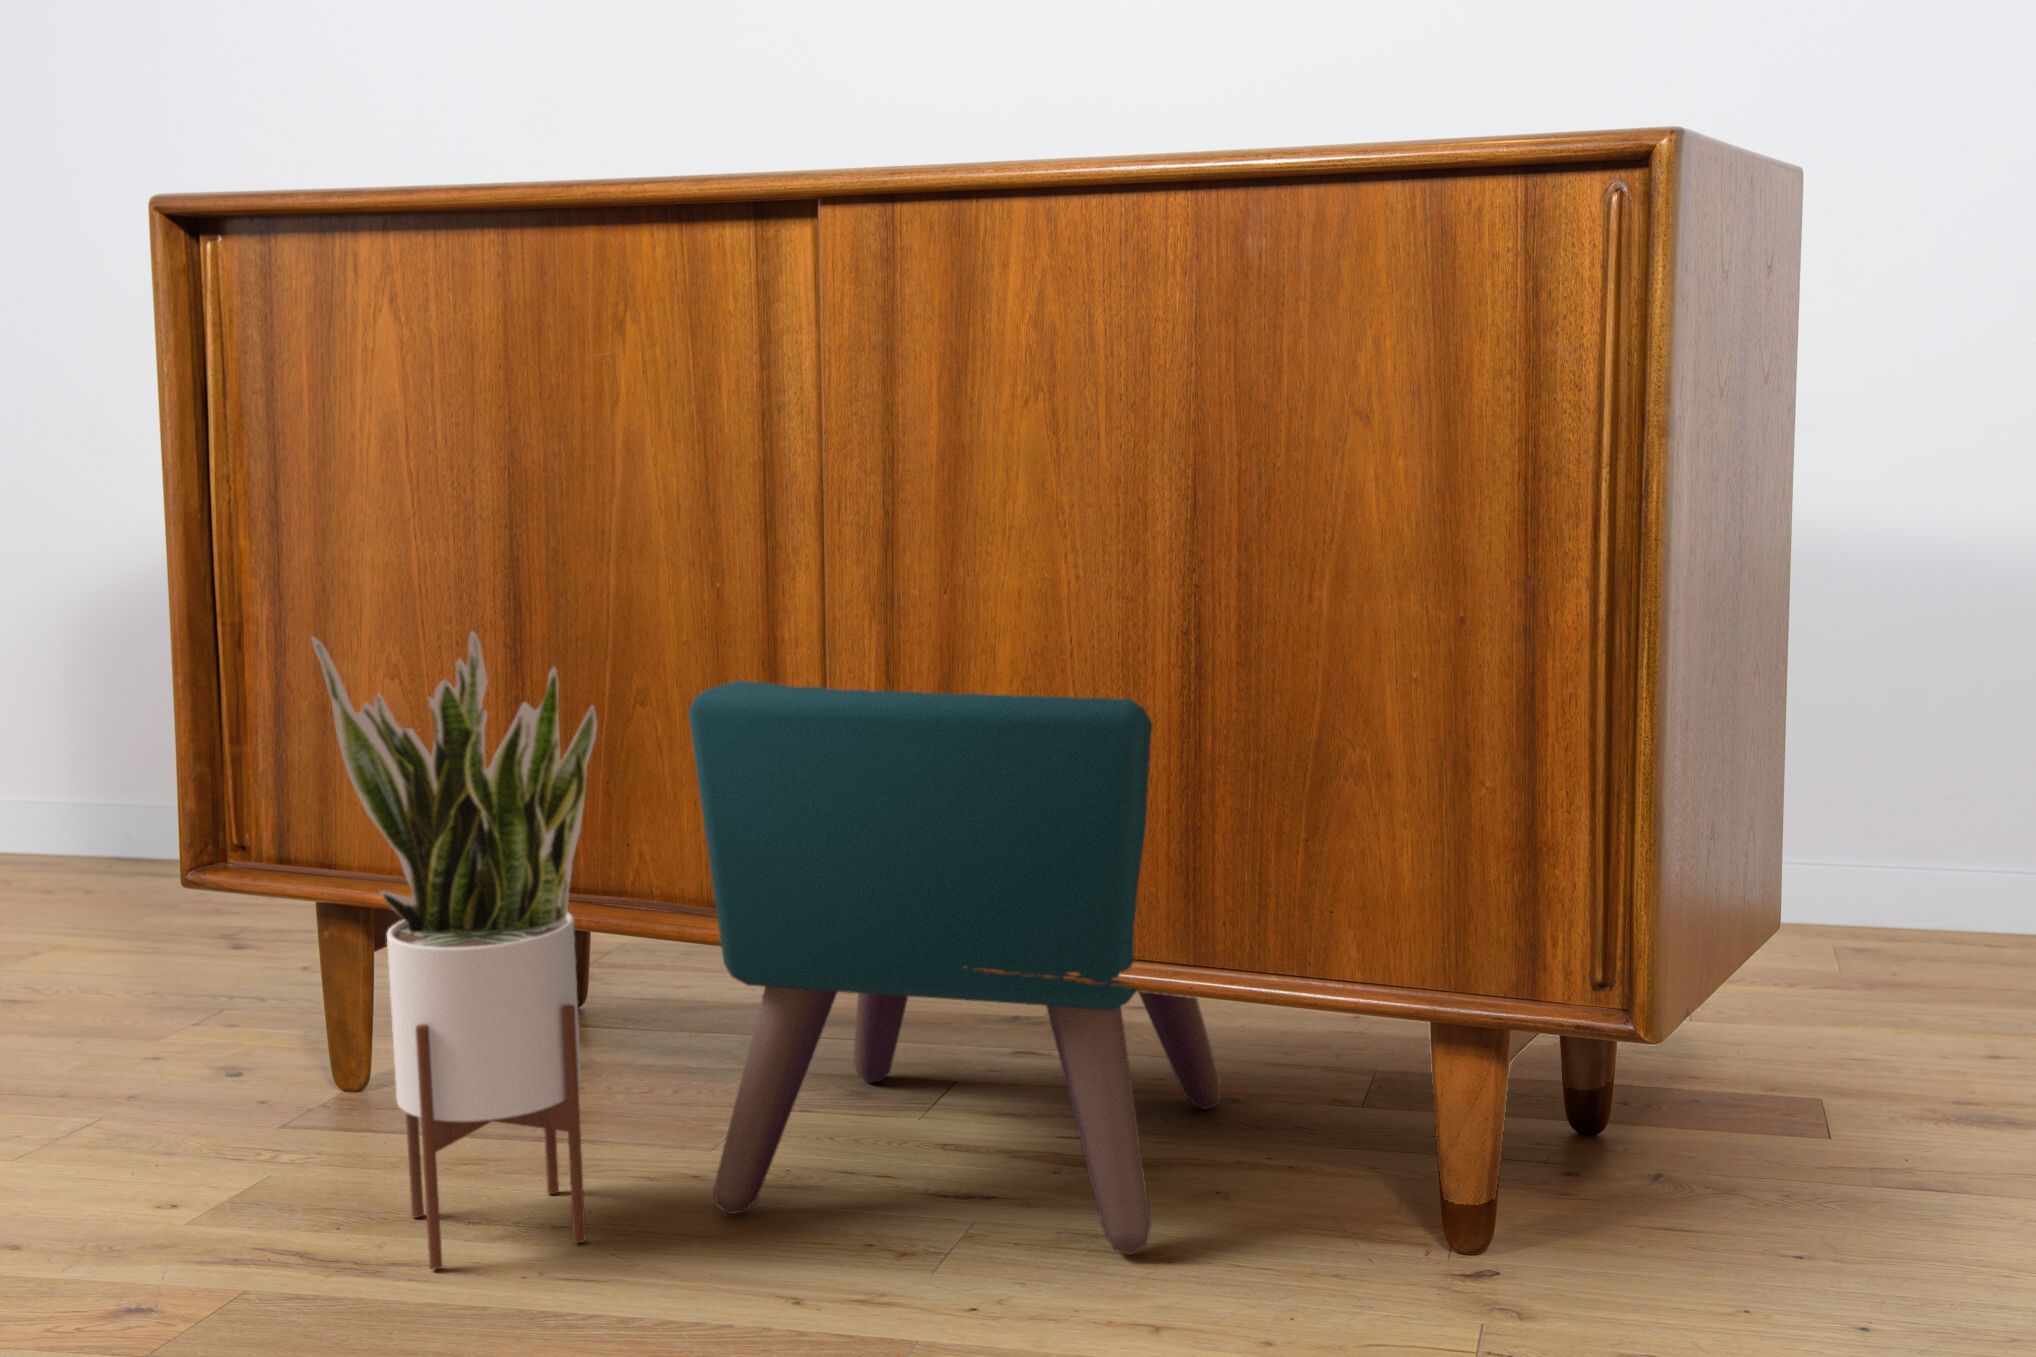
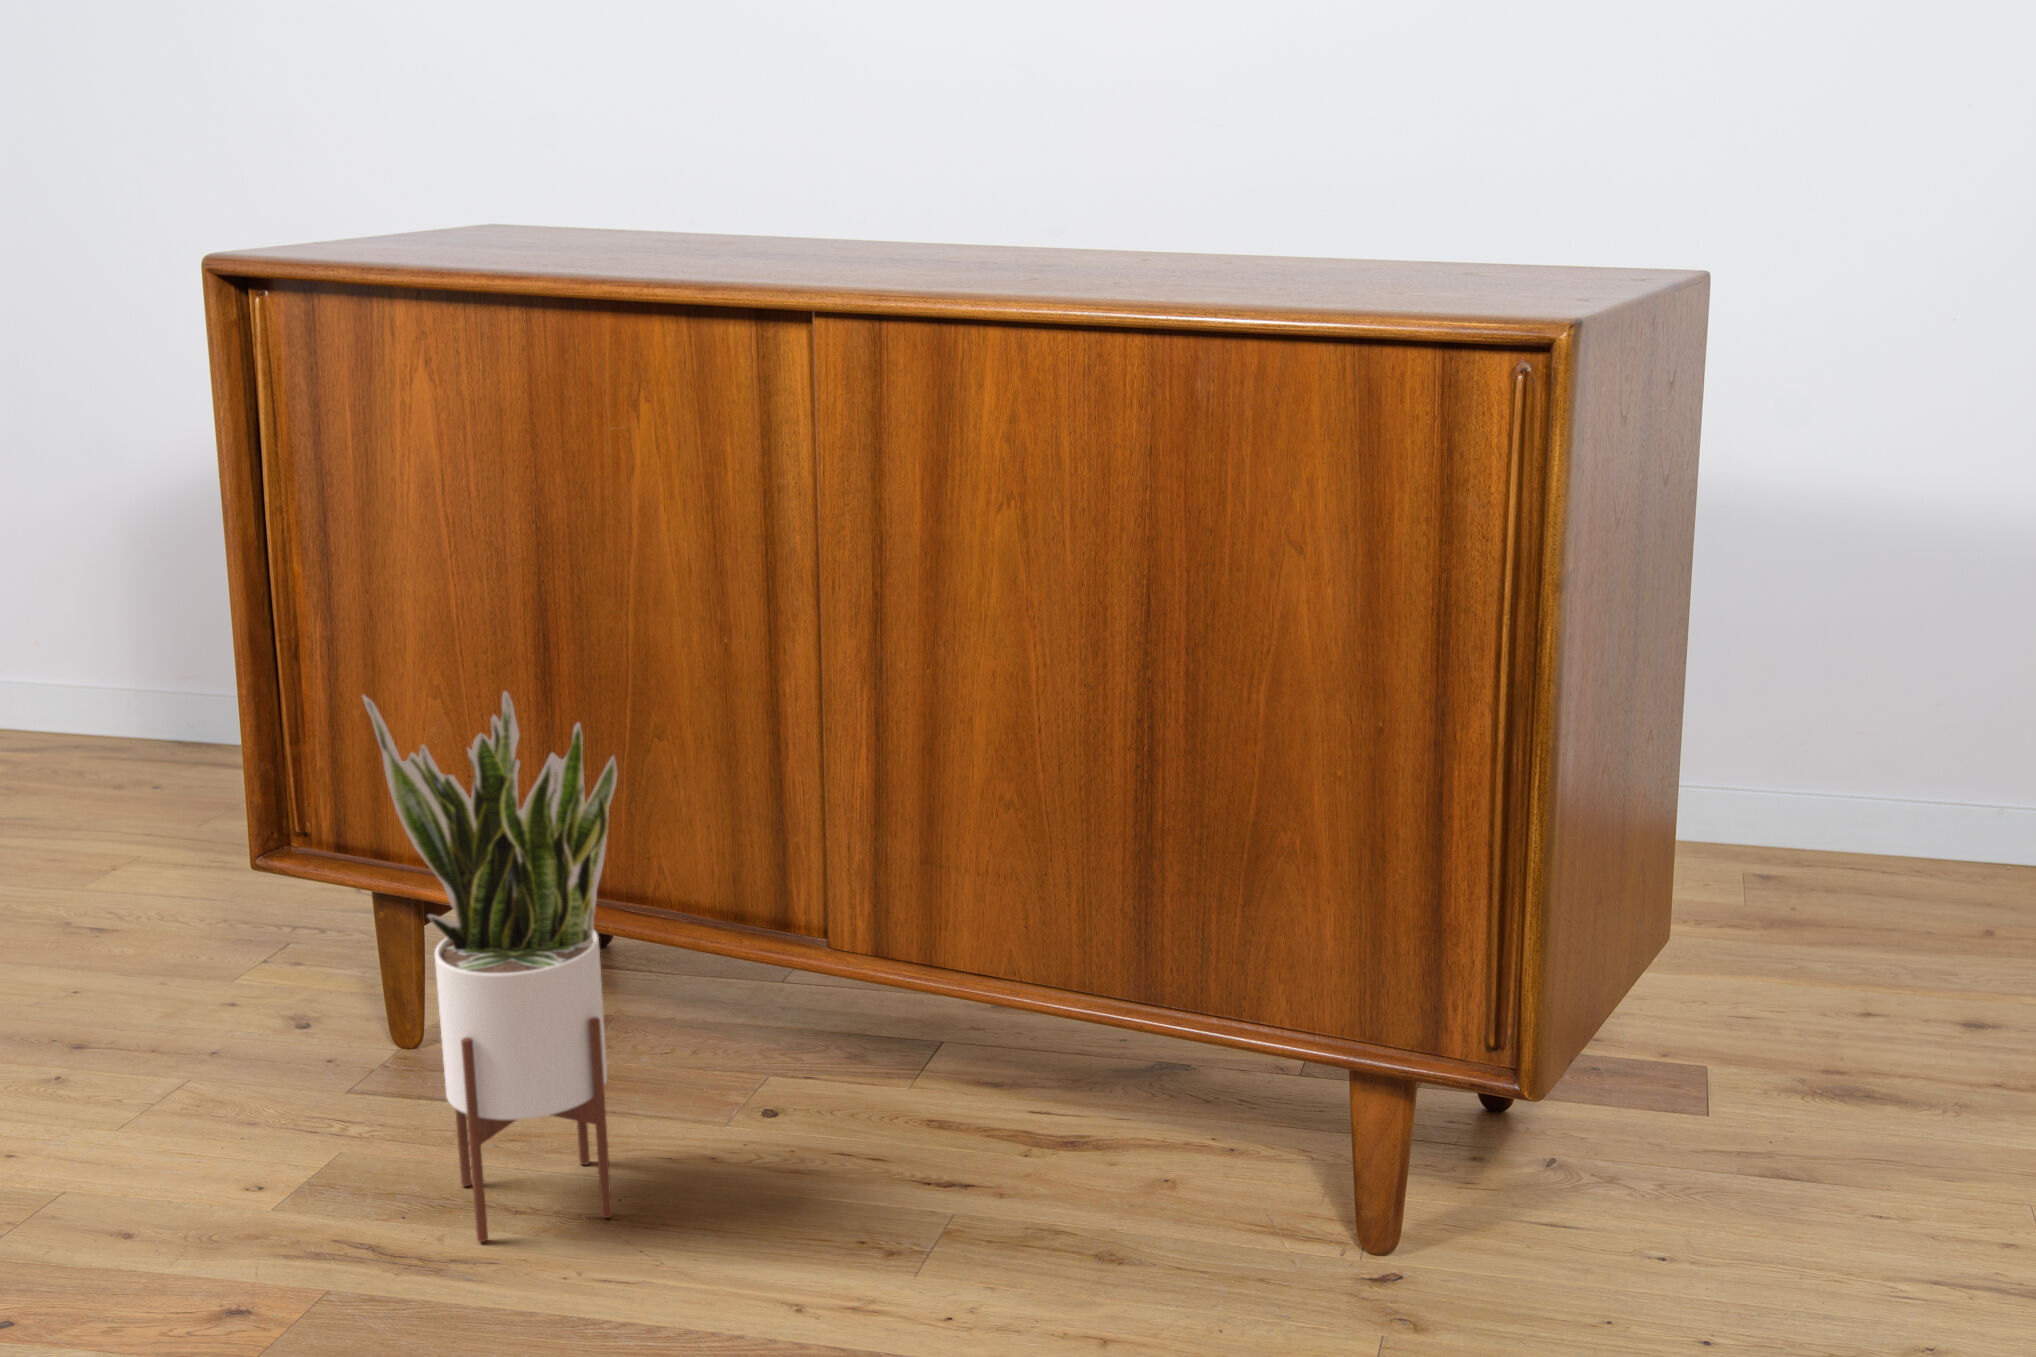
ottoman: present [688,681,1221,1255] -> none [699,655,1201,1246]

